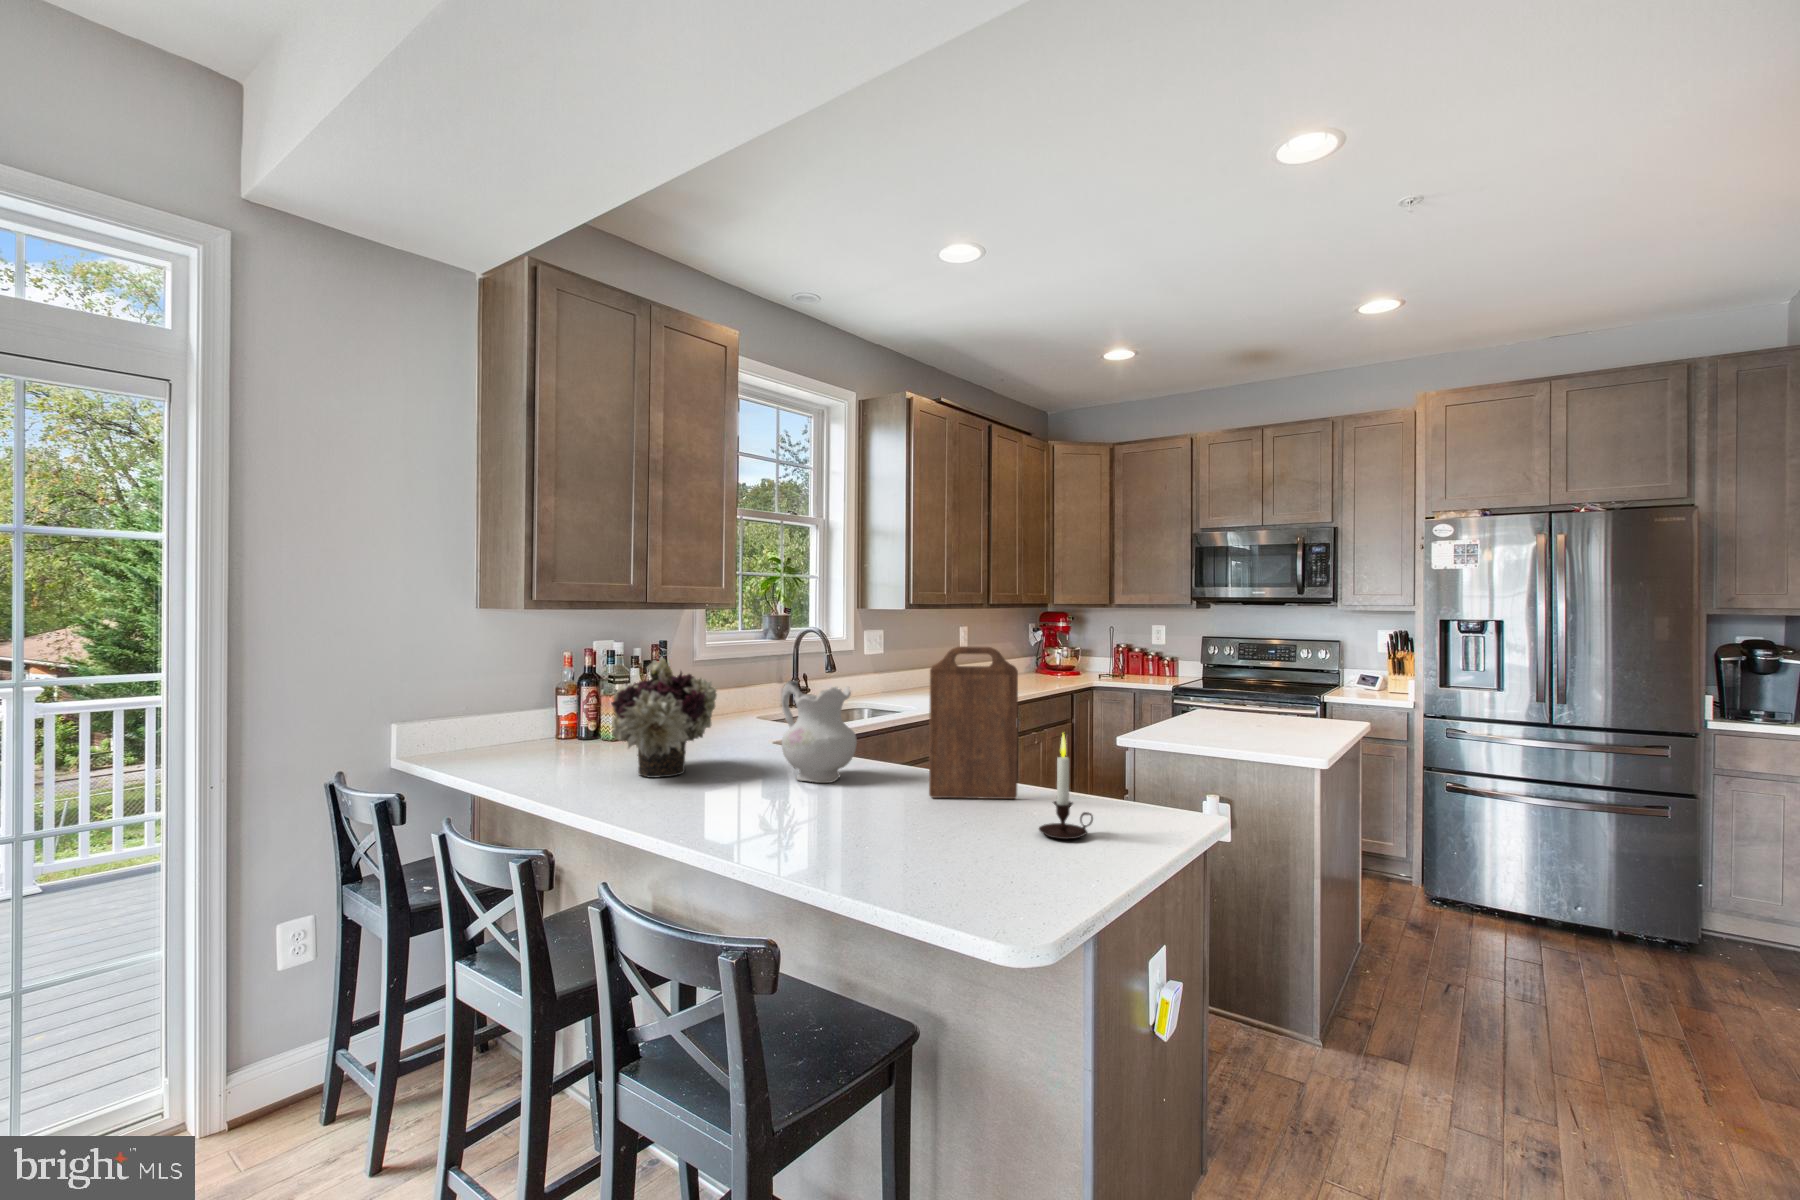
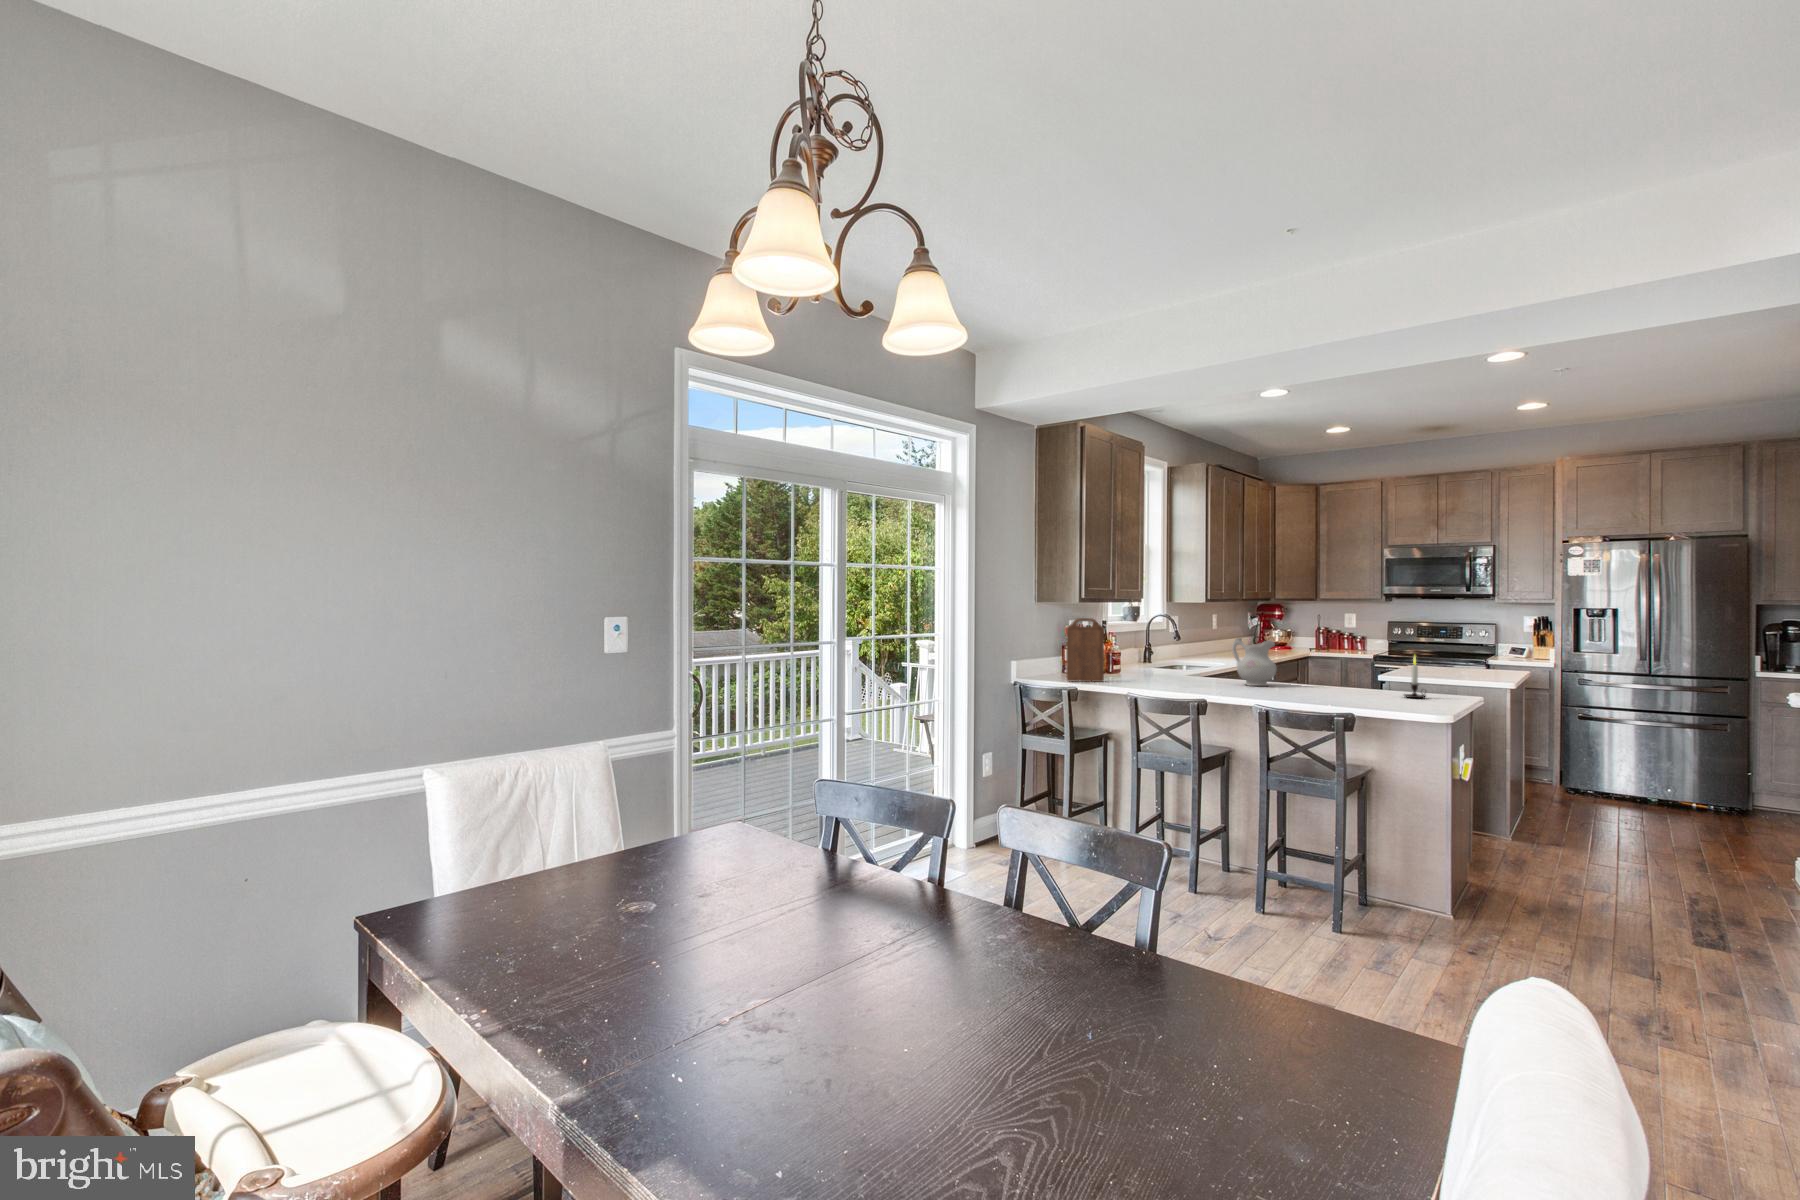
cutting board: present [929,646,1018,799] -> present [1066,618,1104,682]
flower arrangement: present [611,657,717,778] -> none [1140,627,1201,685]

